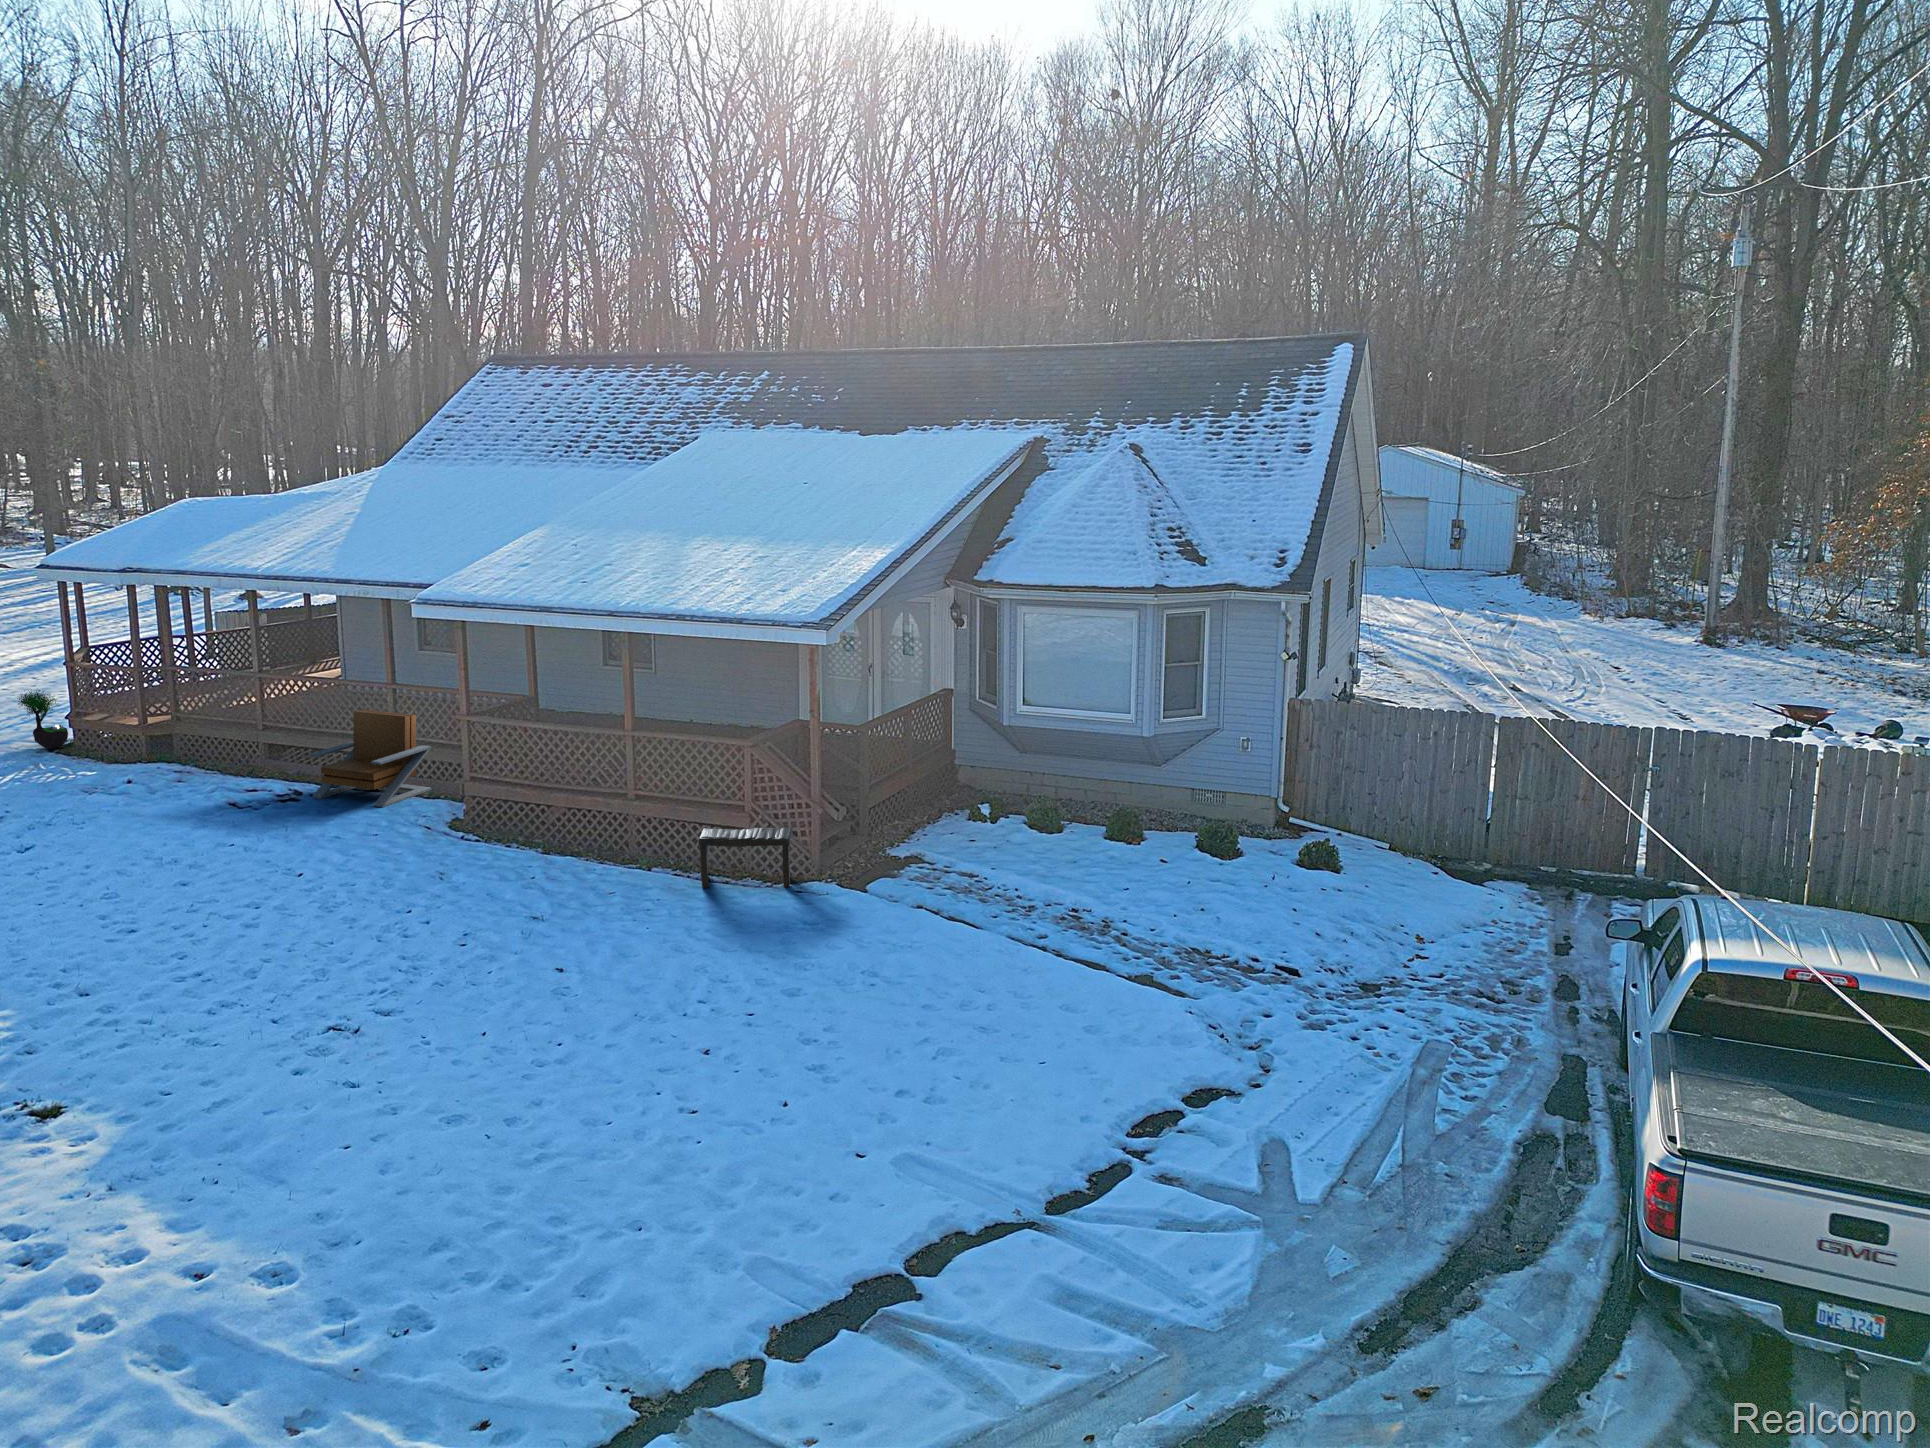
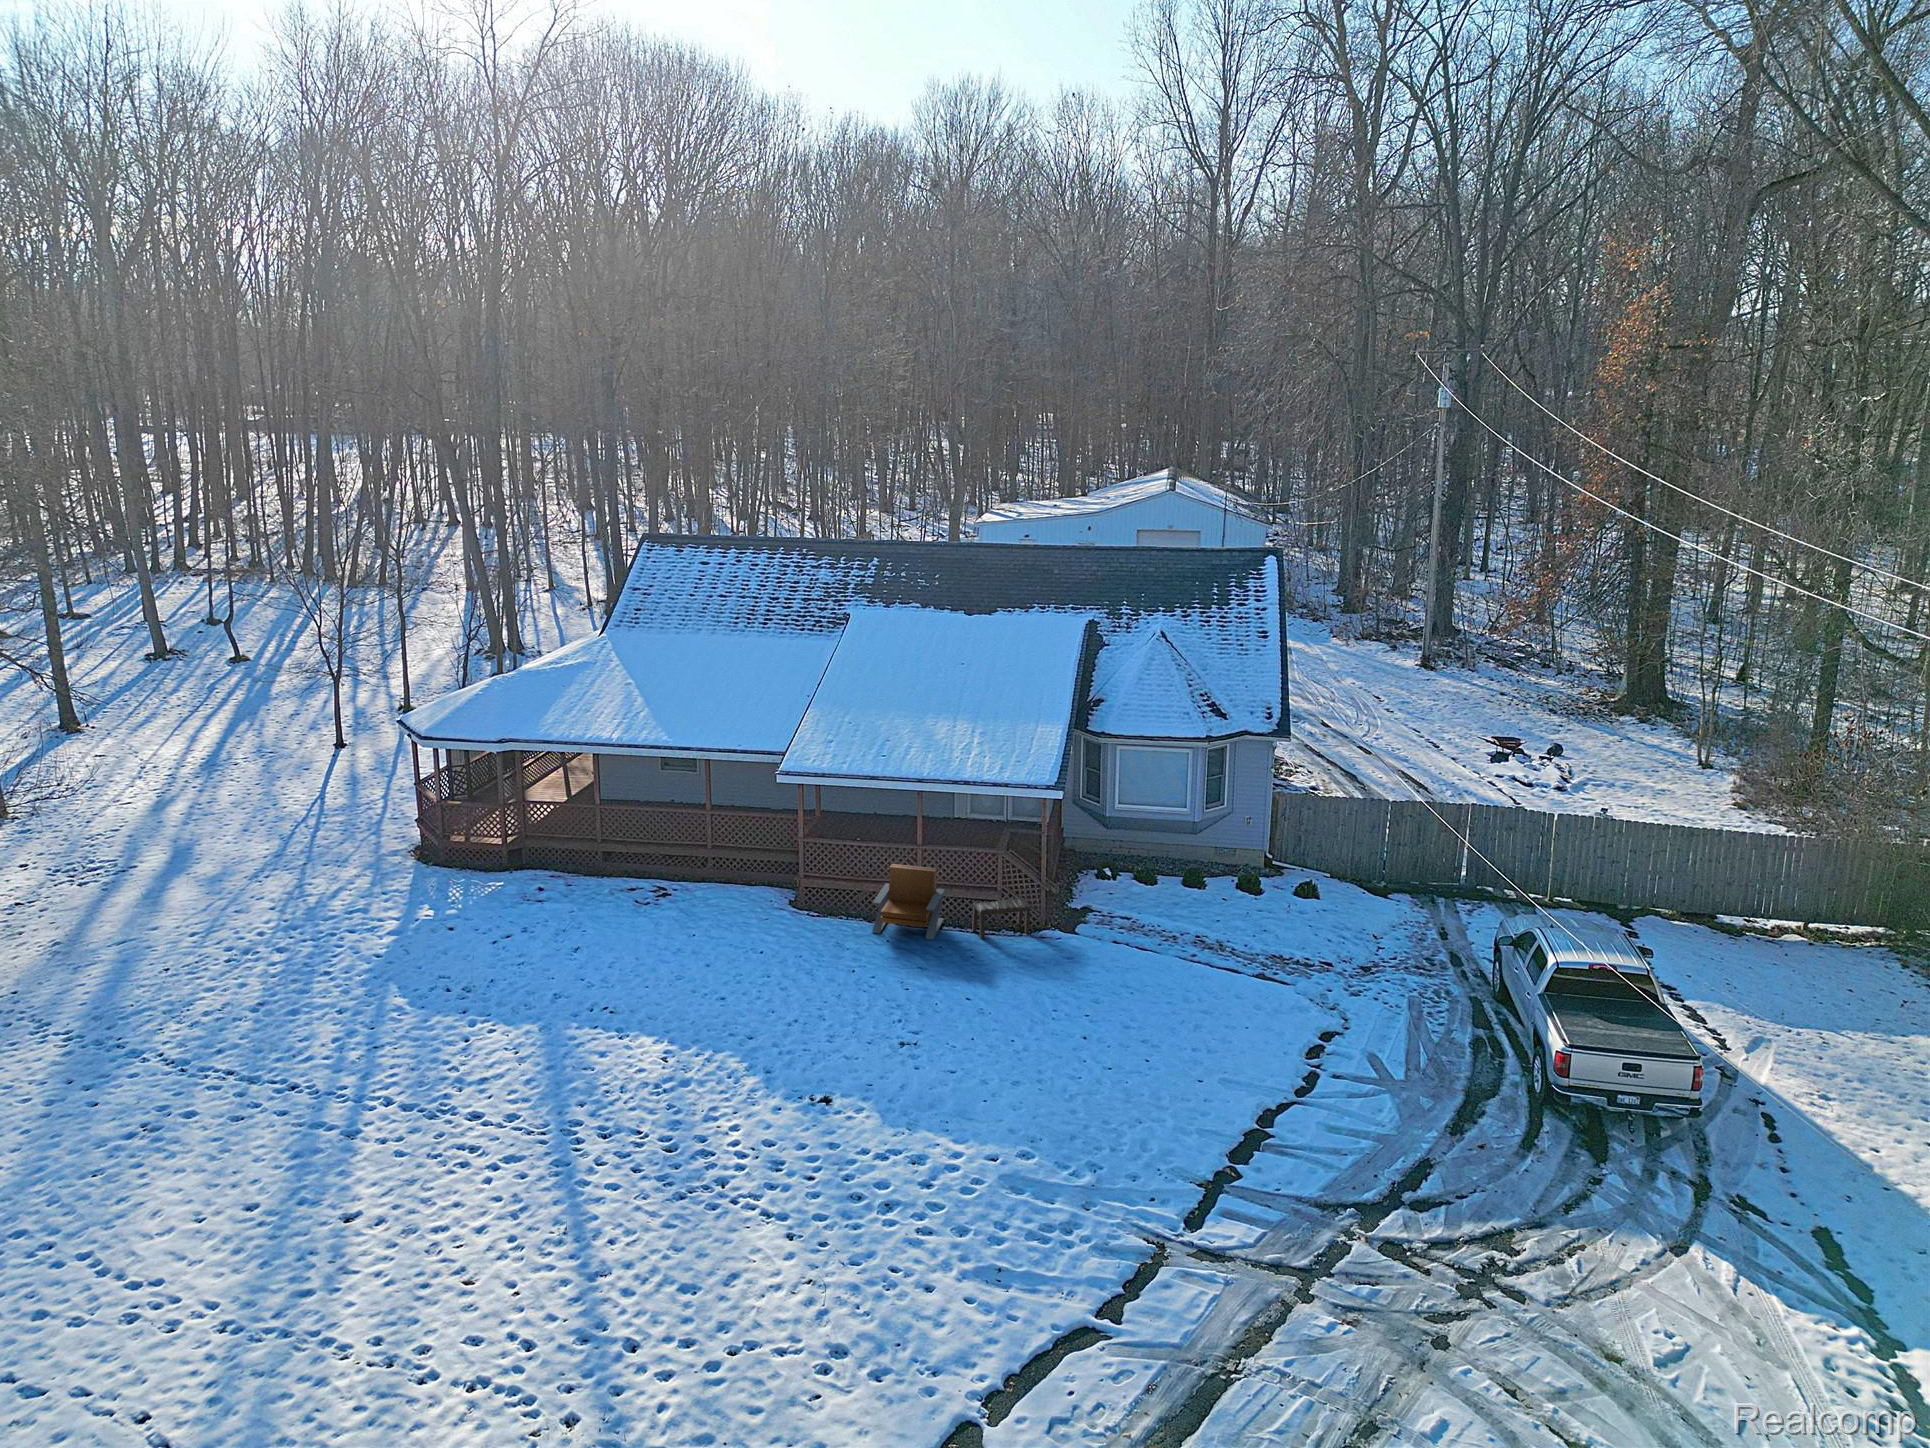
potted tree: present [17,690,68,749] -> none [400,820,435,864]
lounge chair: present [309,710,431,807] -> present [872,864,945,940]

